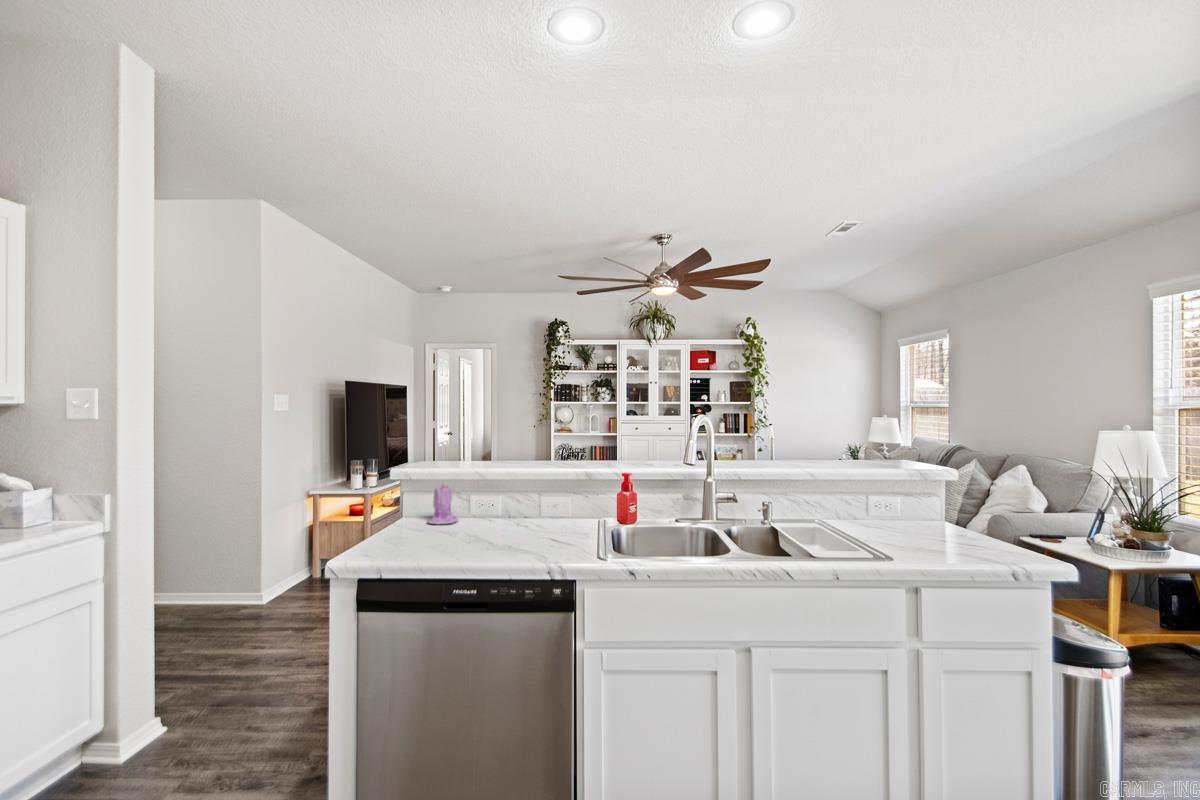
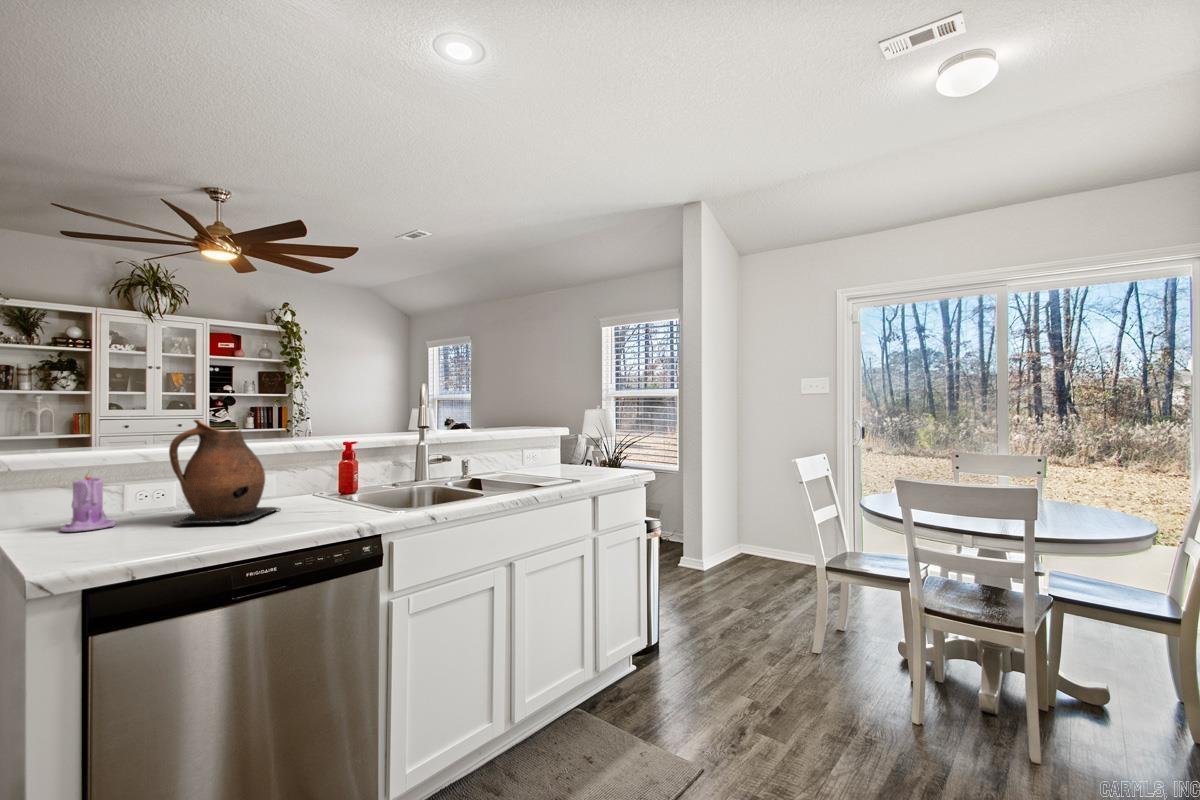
ceramic pitcher: none [471,448,551,540] -> present [169,420,280,523]

